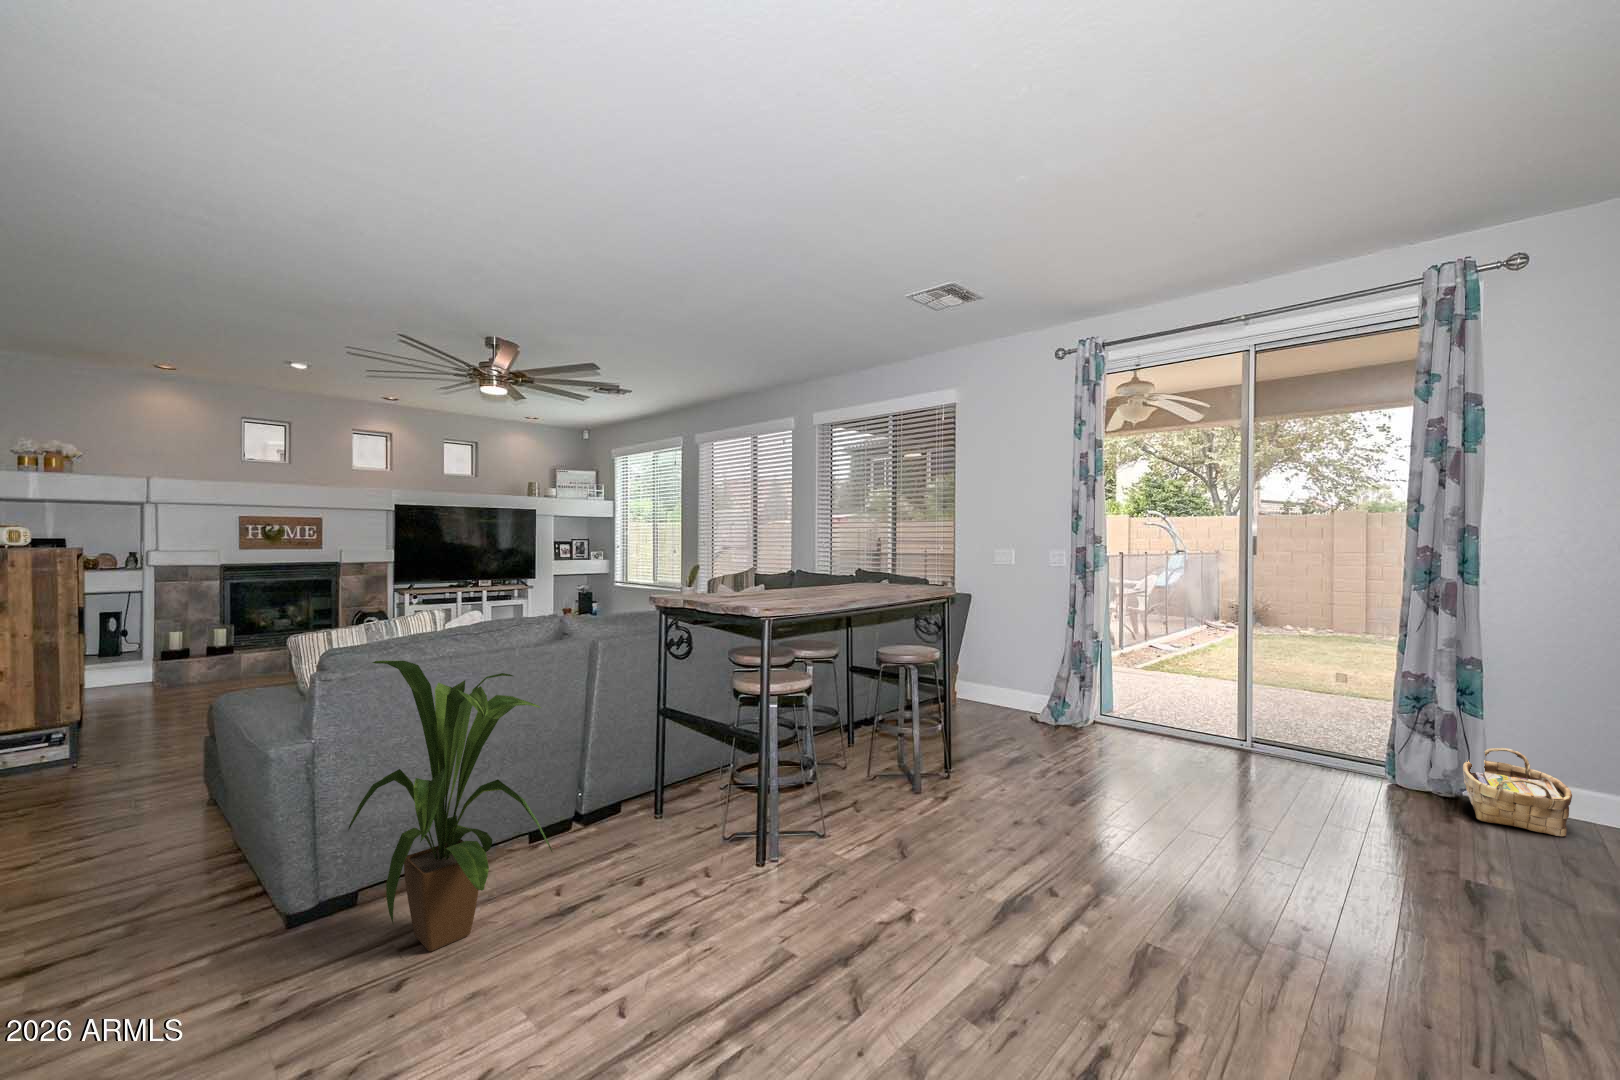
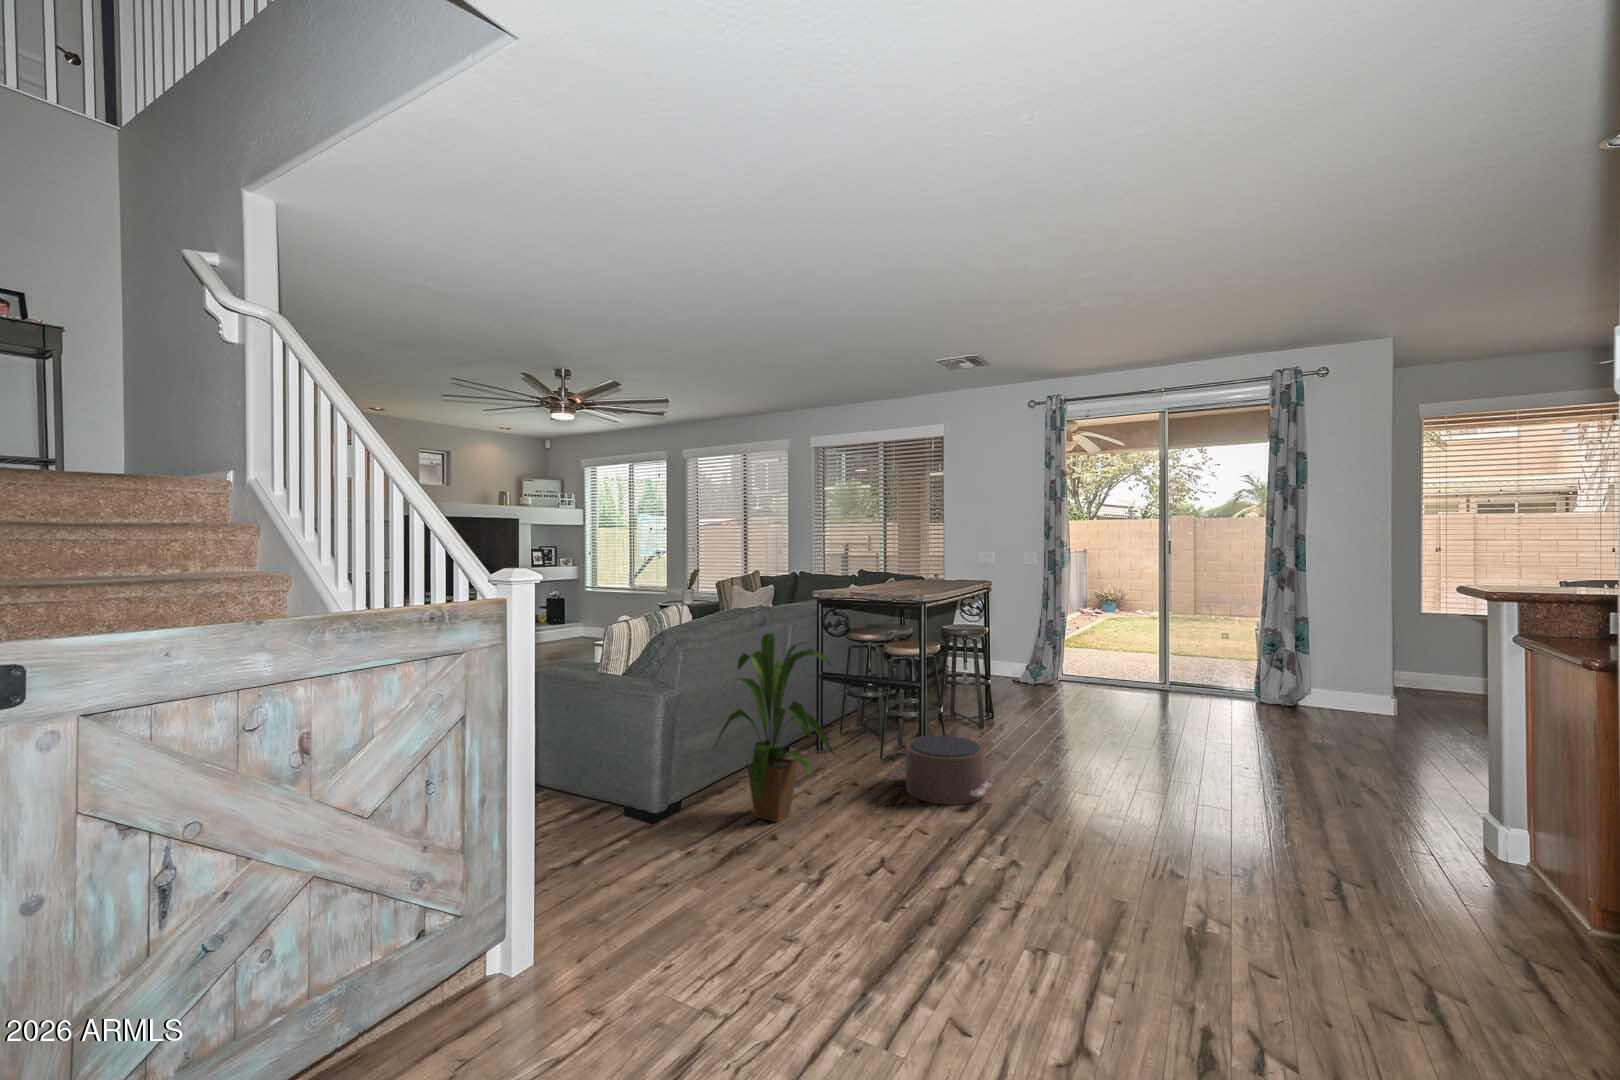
woven basket: present [1463,748,1572,836] -> none [1299,672,1357,719]
pouf: none [663,820,813,953] -> present [890,735,994,805]

